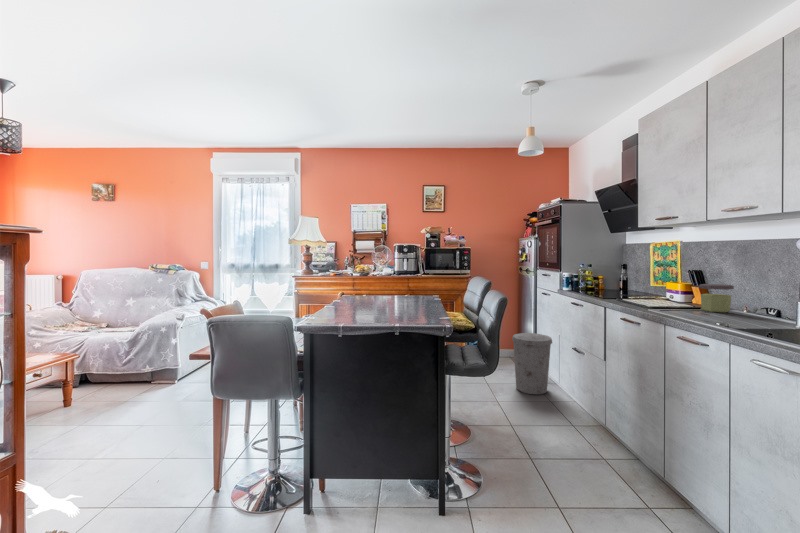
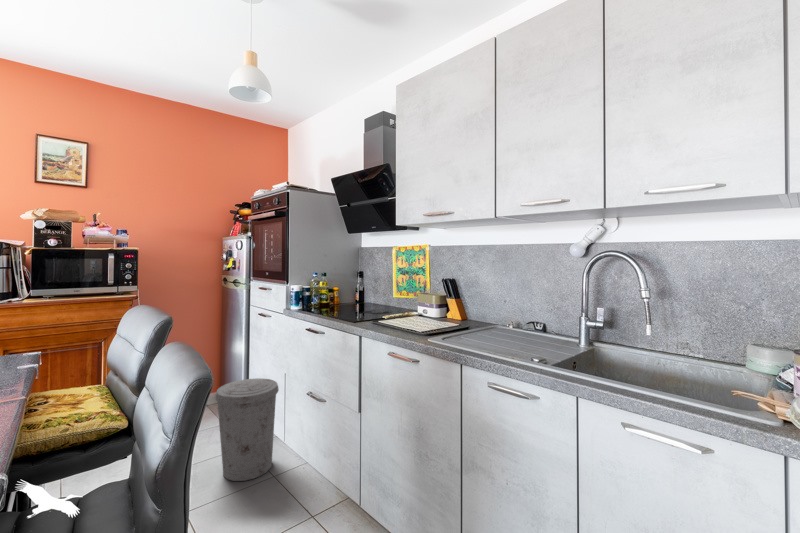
jar: present [699,284,734,313] -> none [469,296,499,331]

